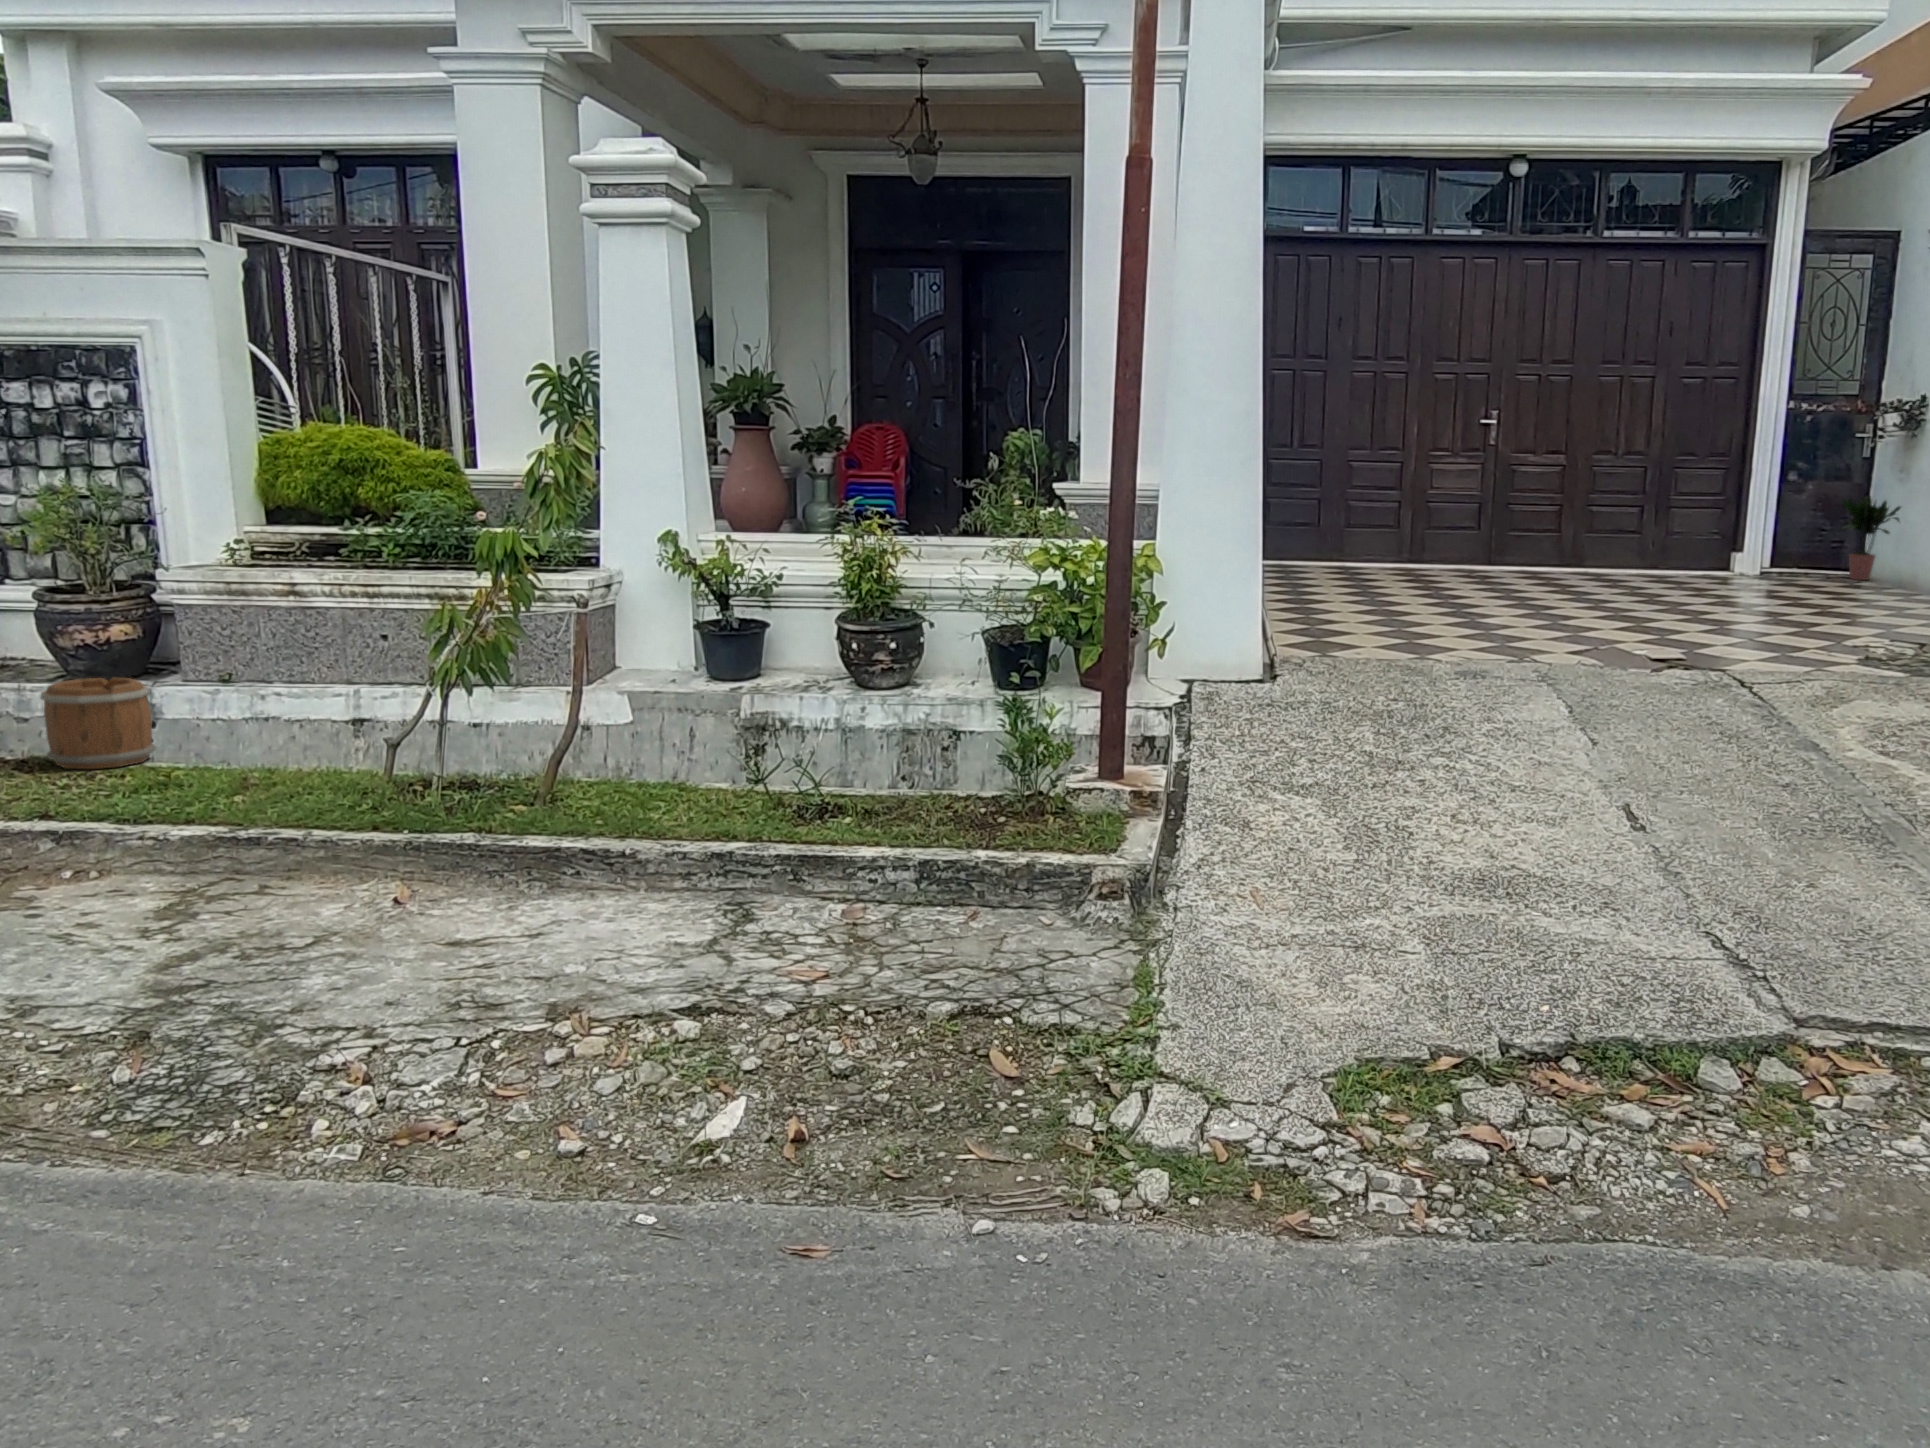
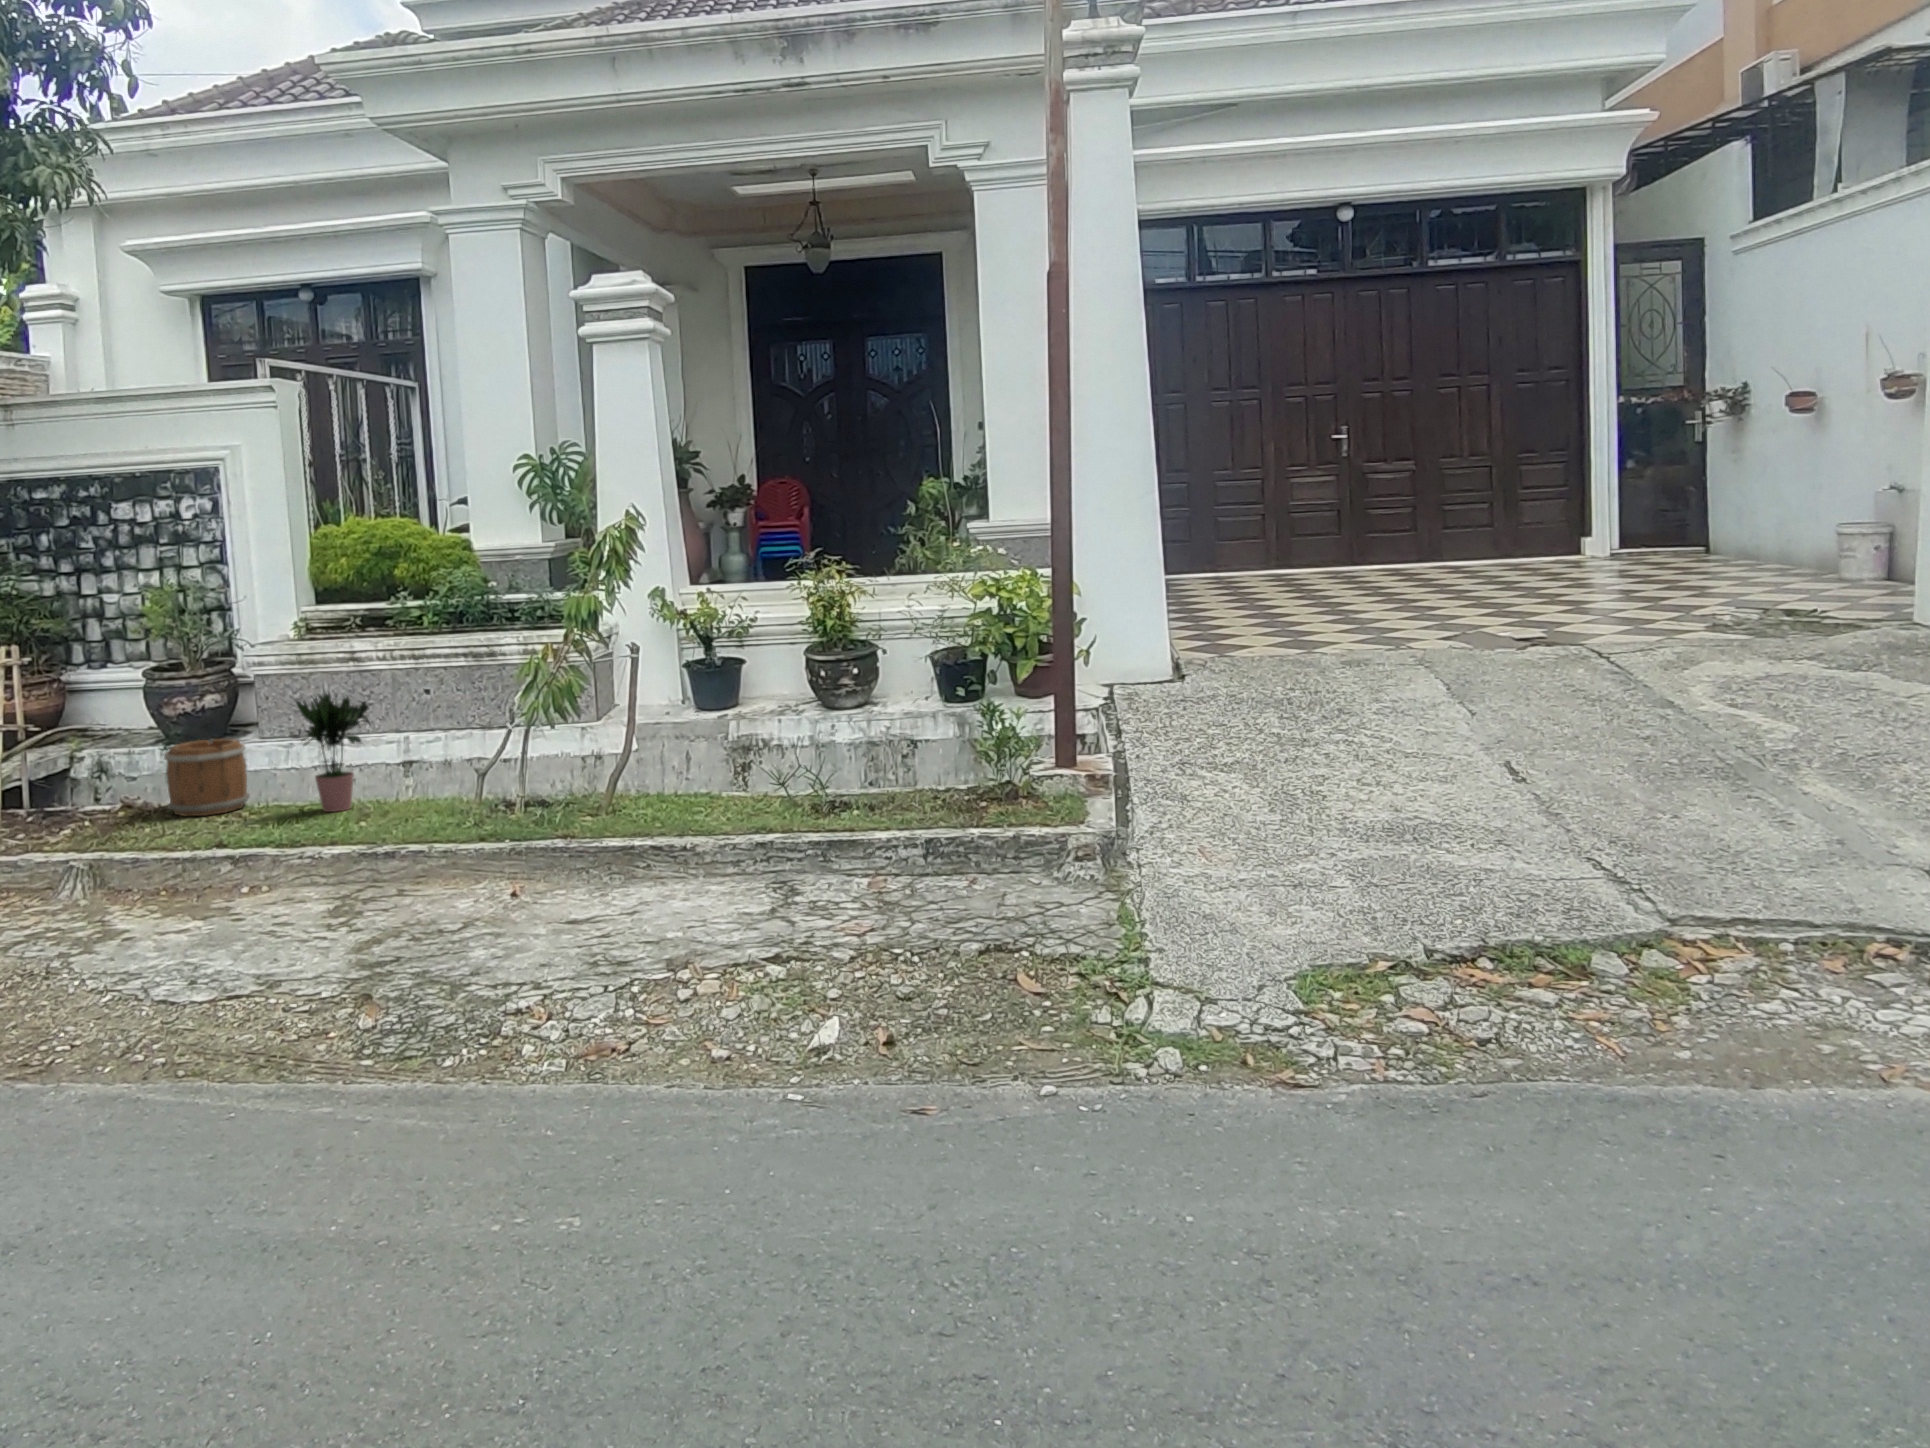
potted plant: present [1843,496,1901,580] -> present [296,693,370,812]

